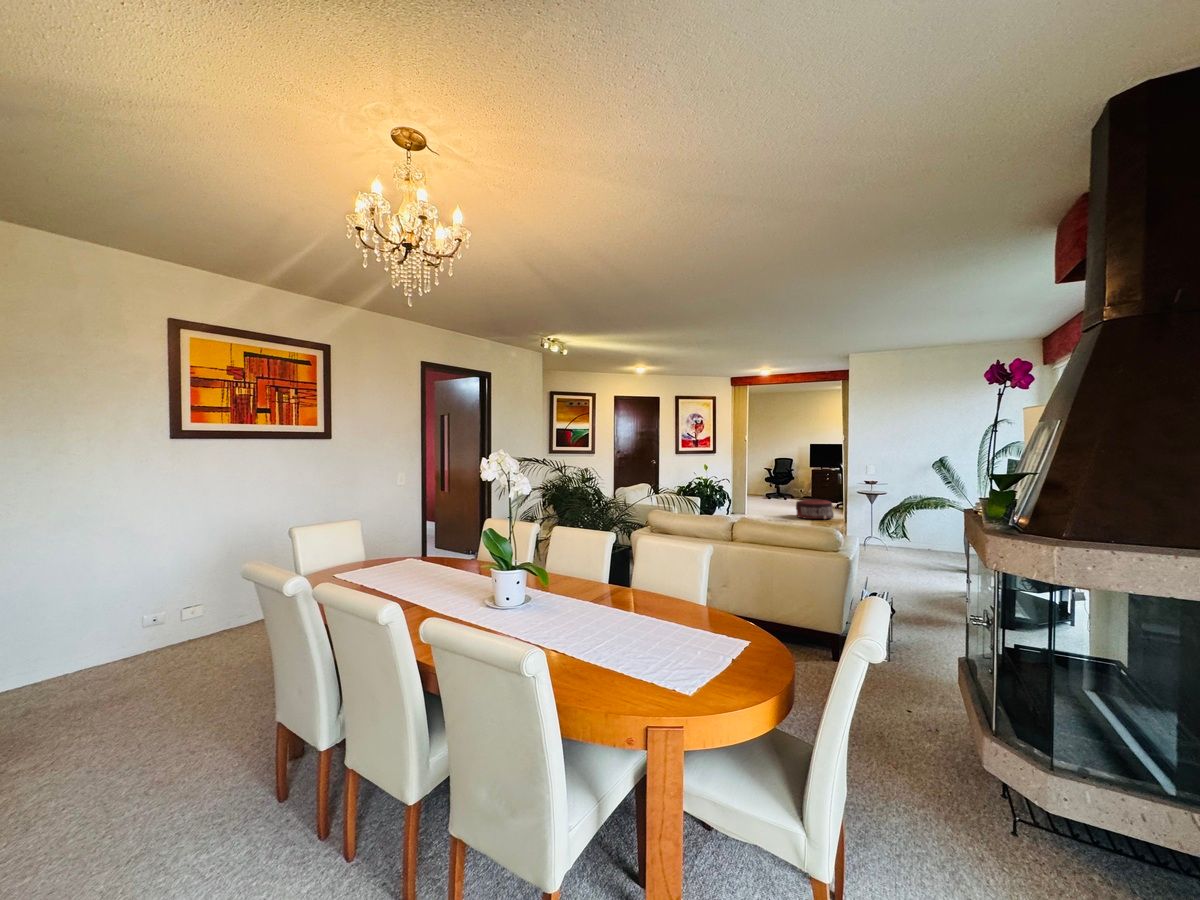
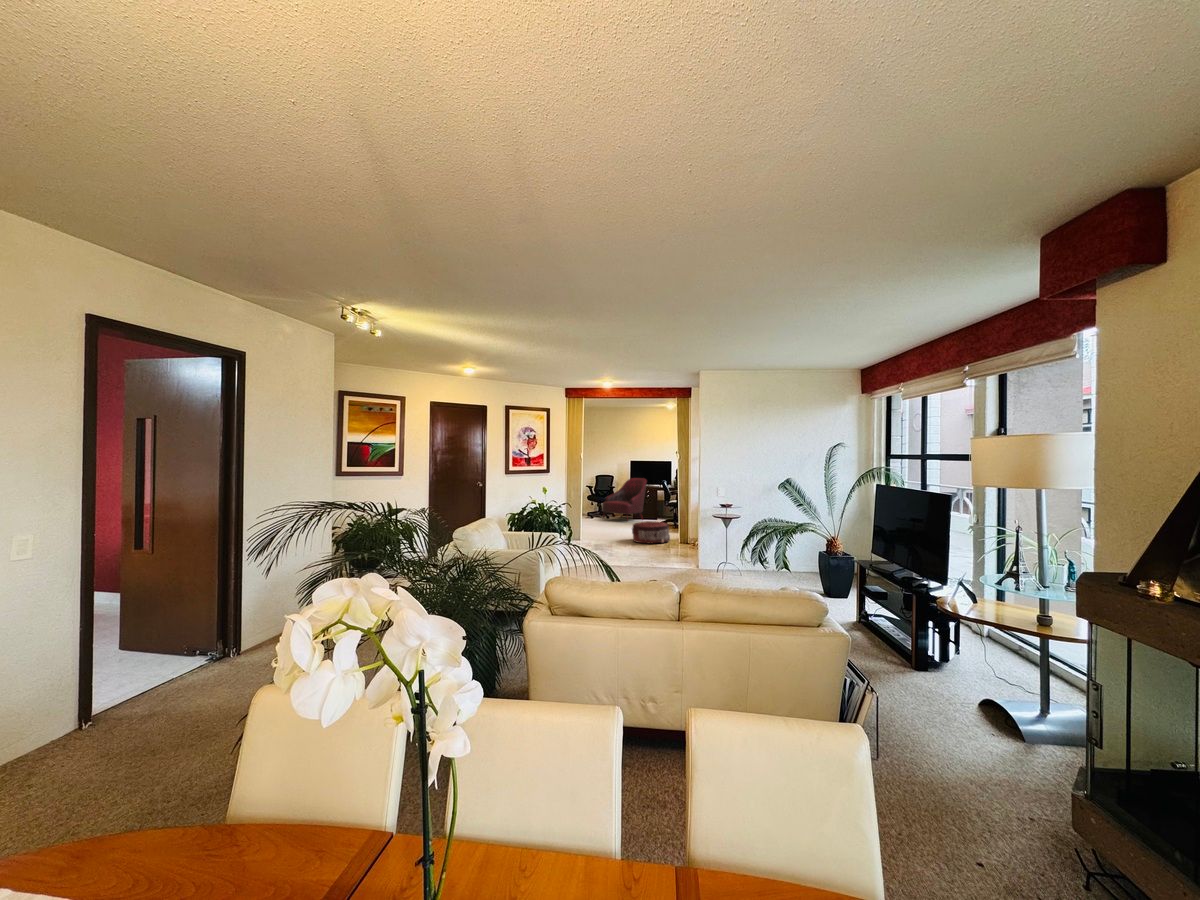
armchair: none [779,460,824,502] -> present [602,478,647,519]

